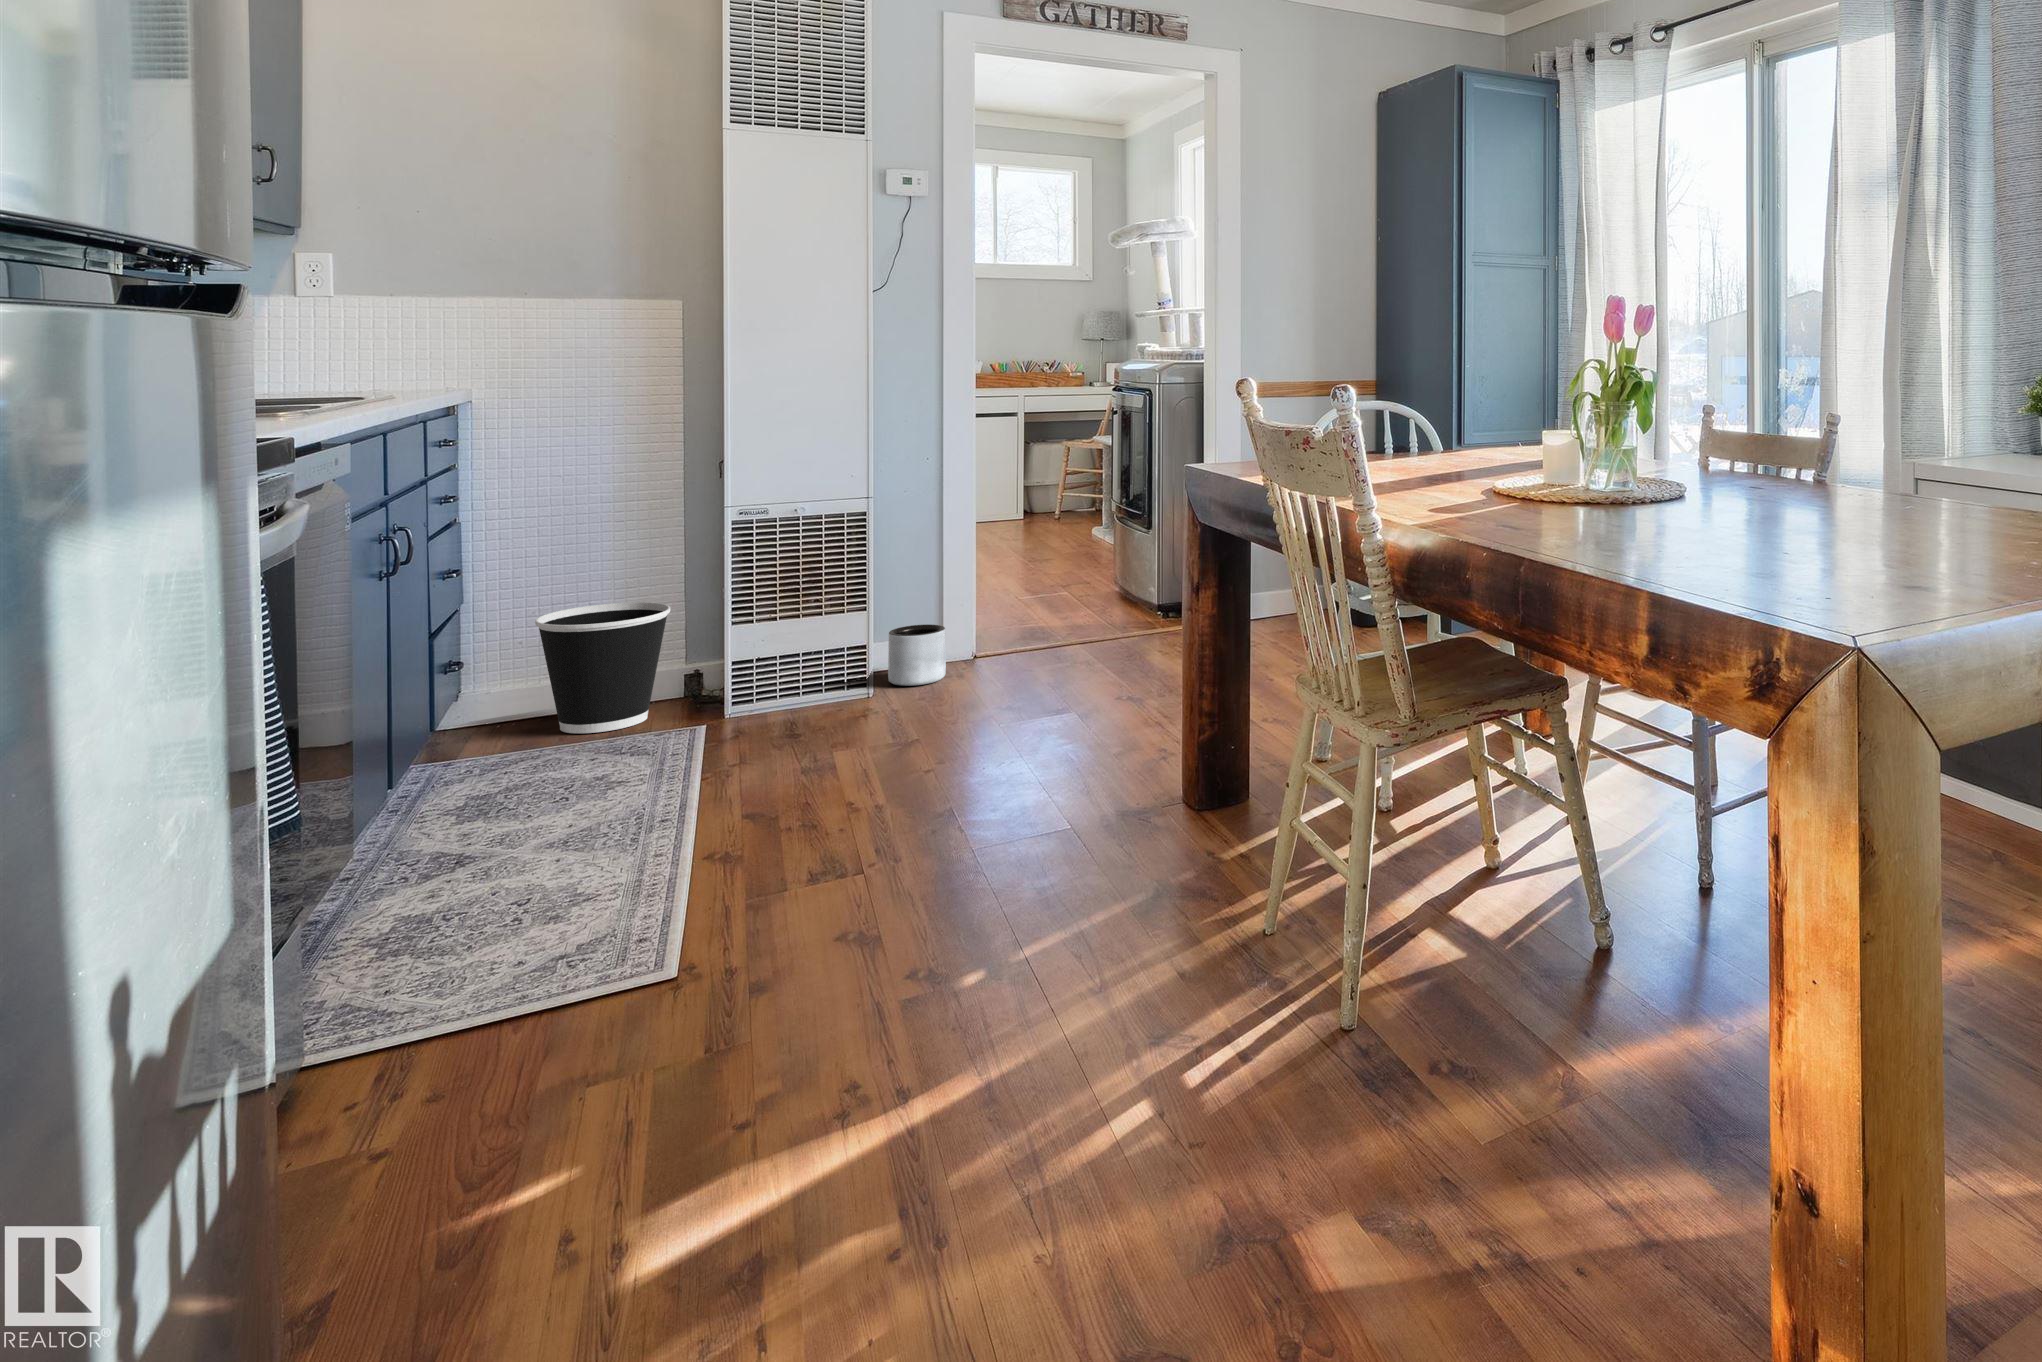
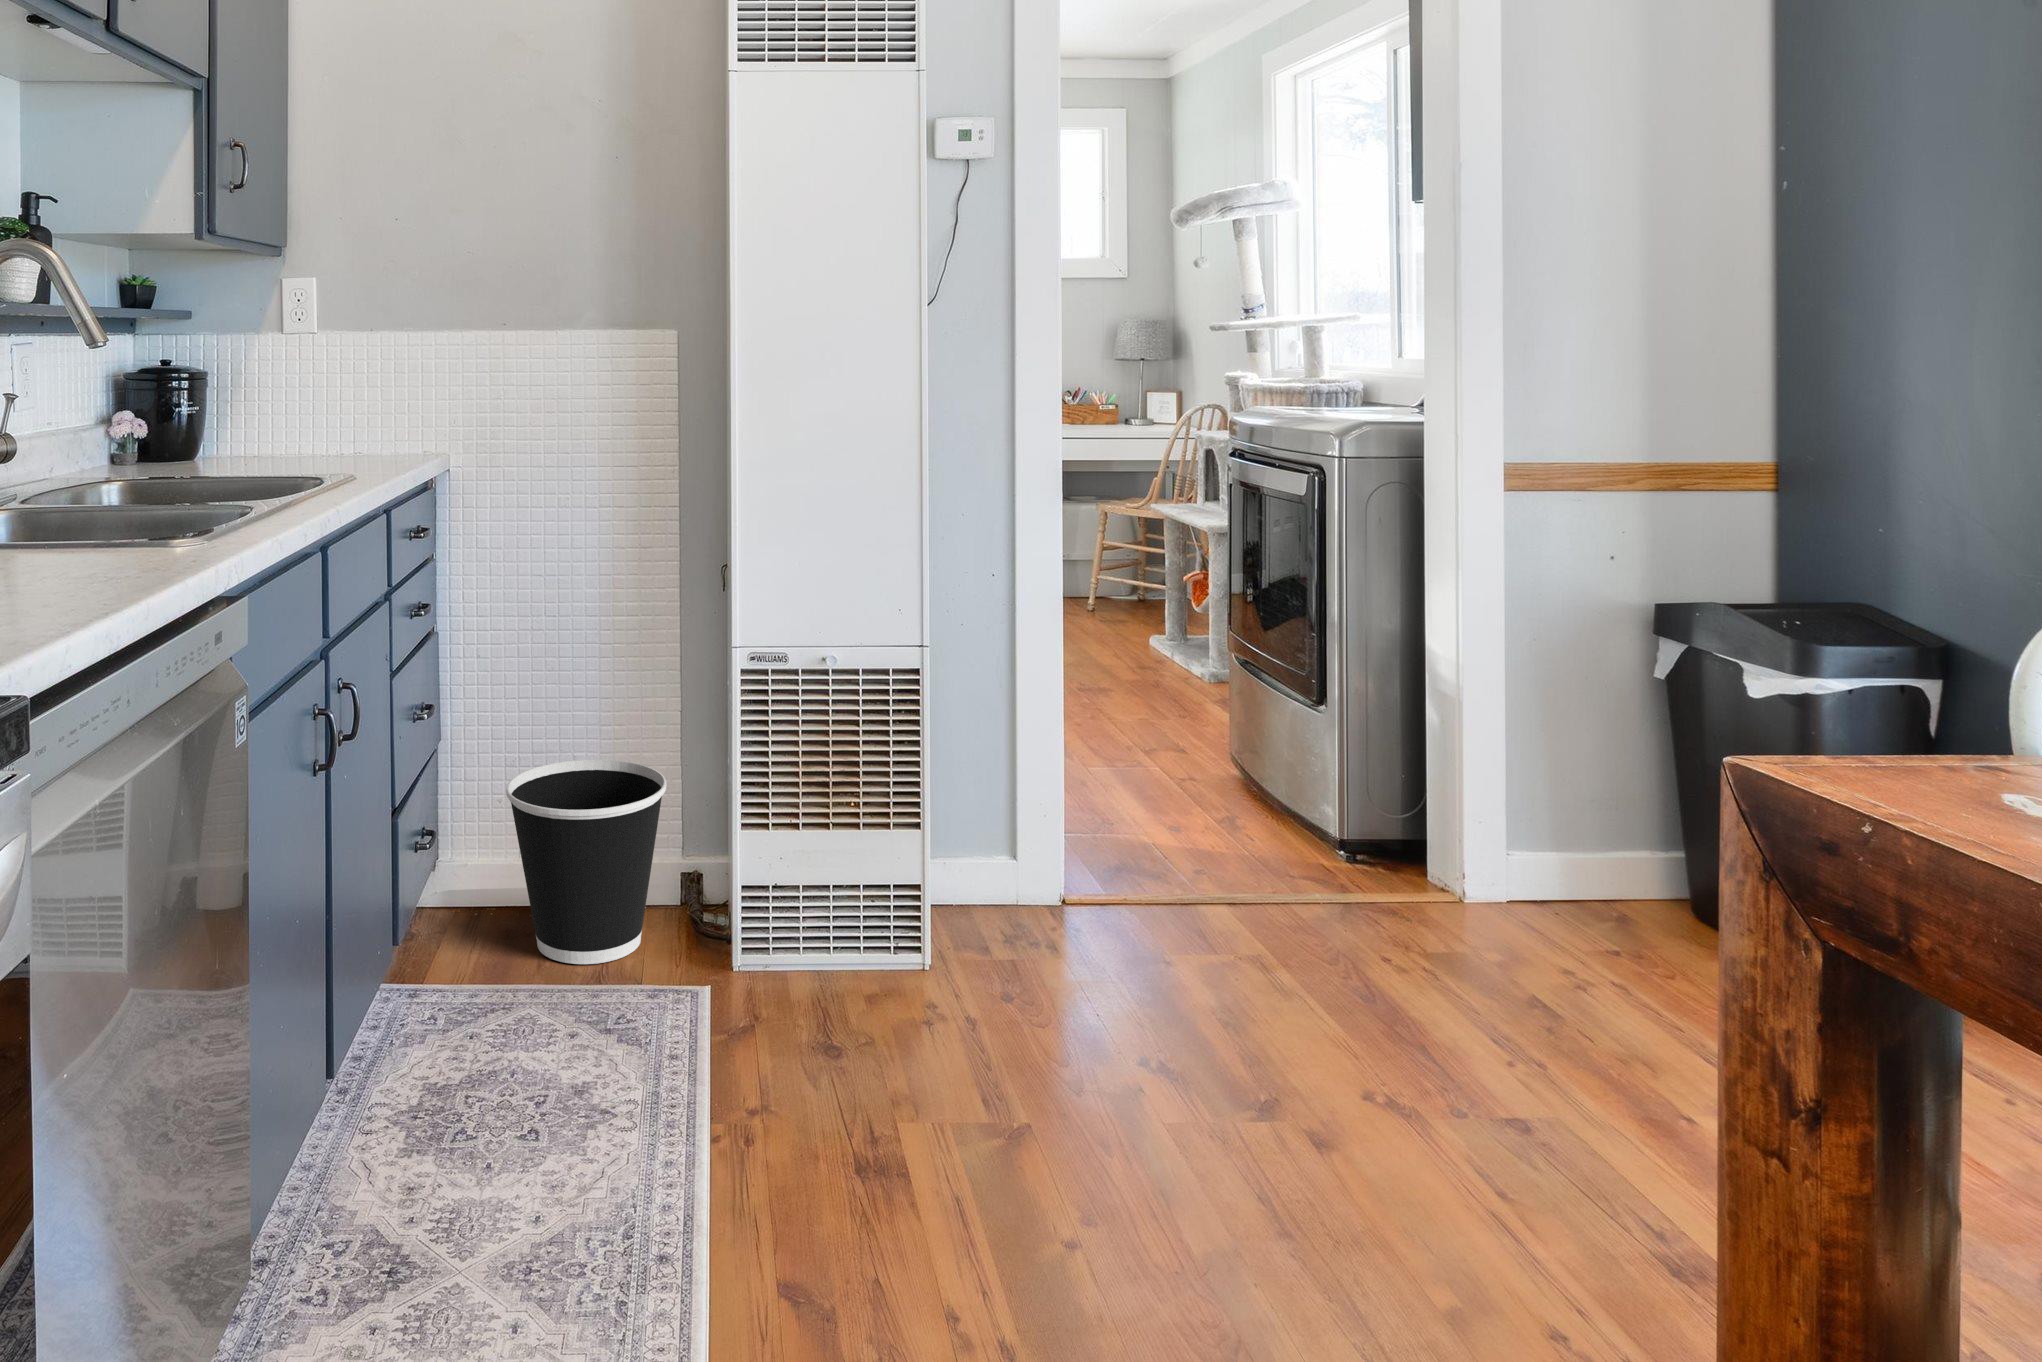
planter: present [888,624,946,686] -> none [960,837,1046,948]

